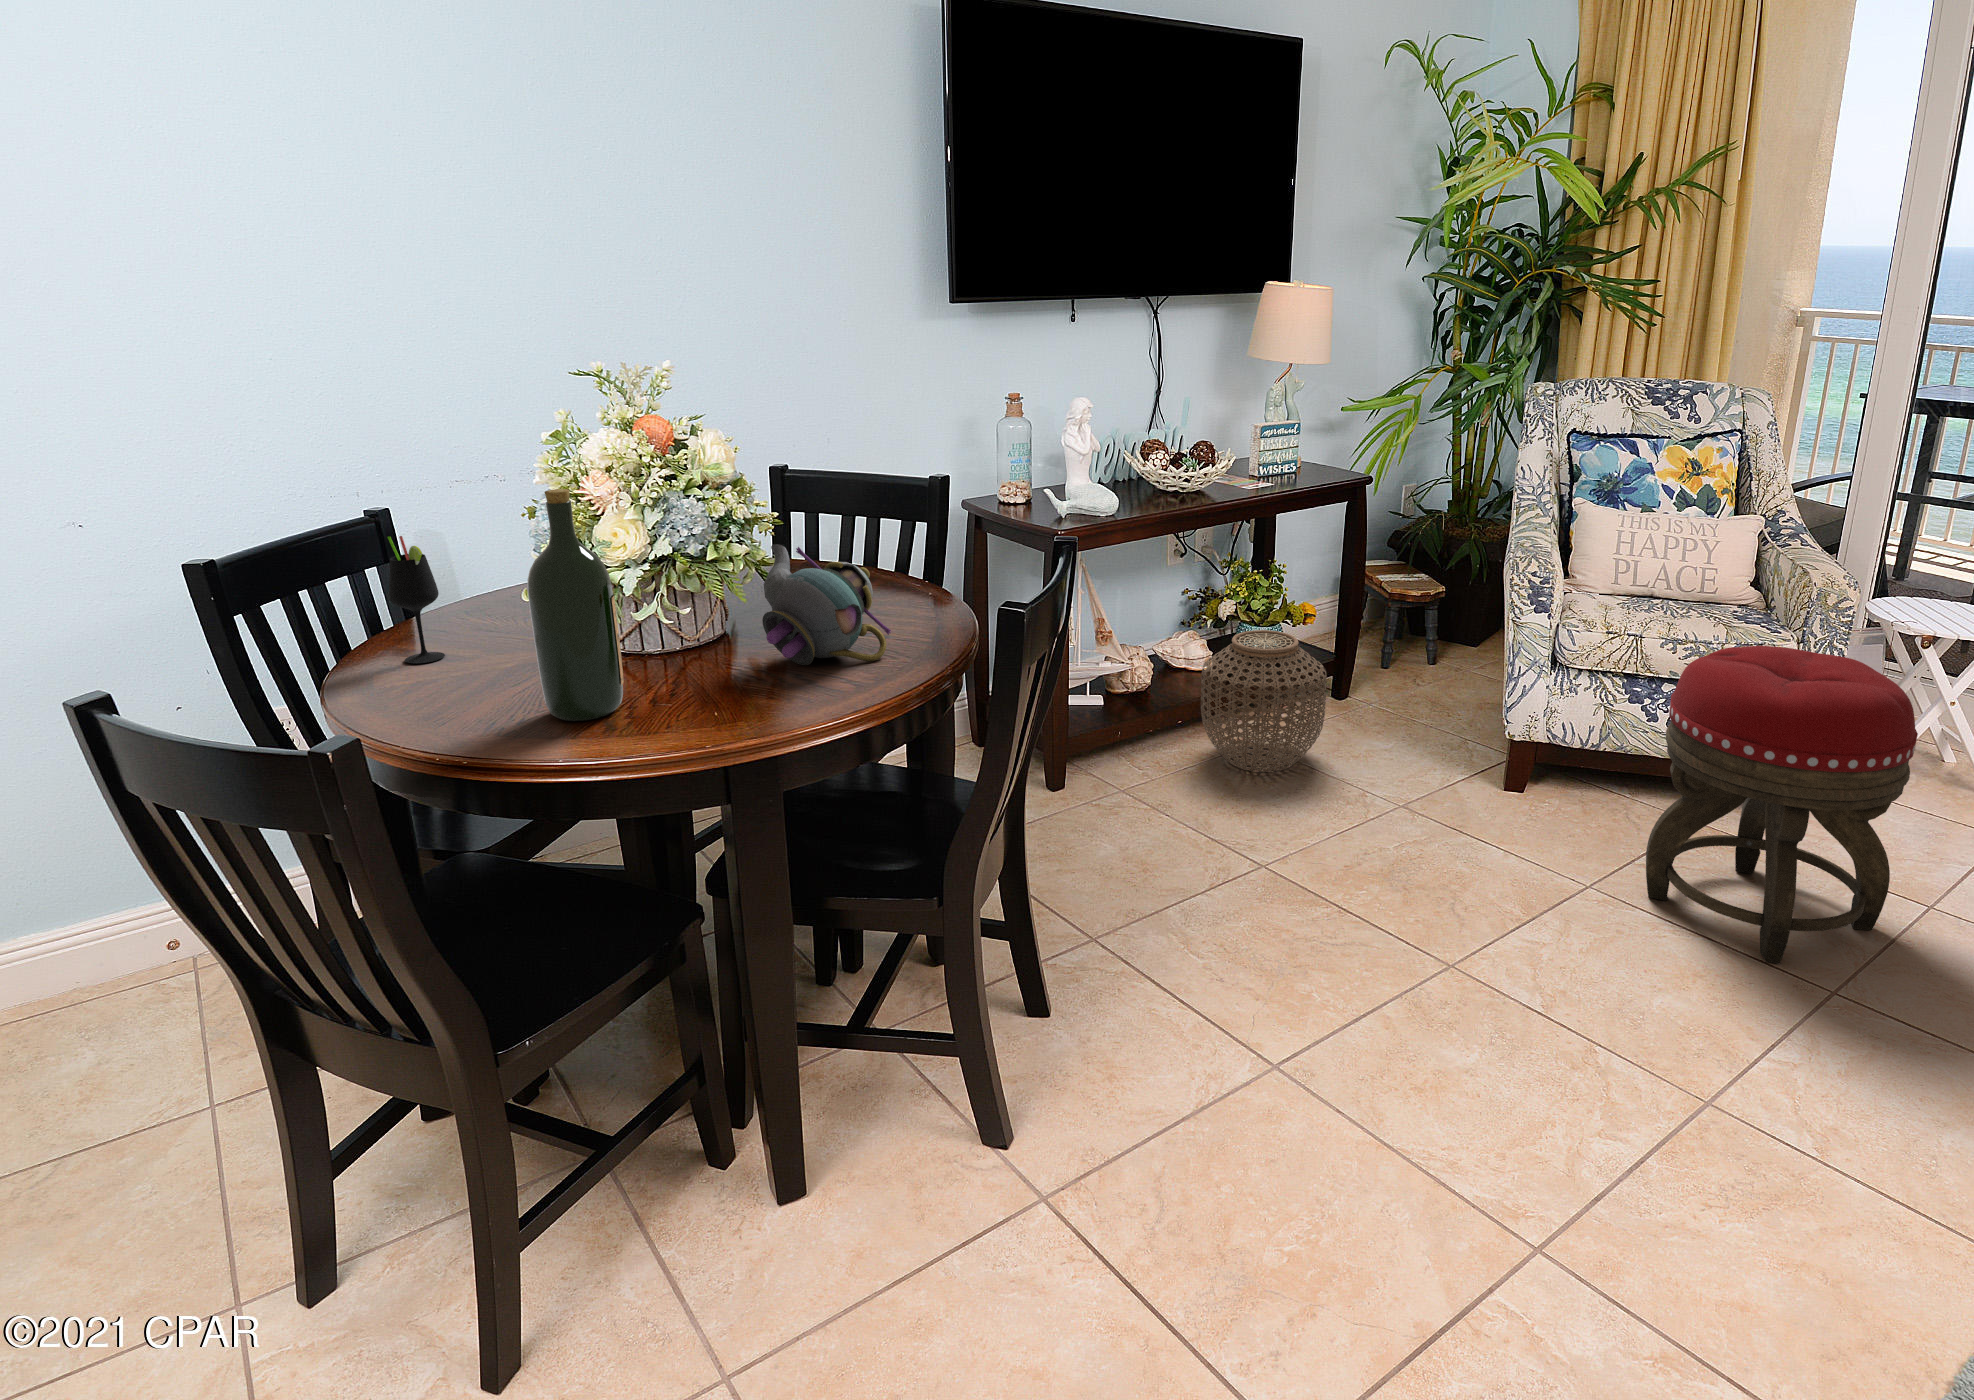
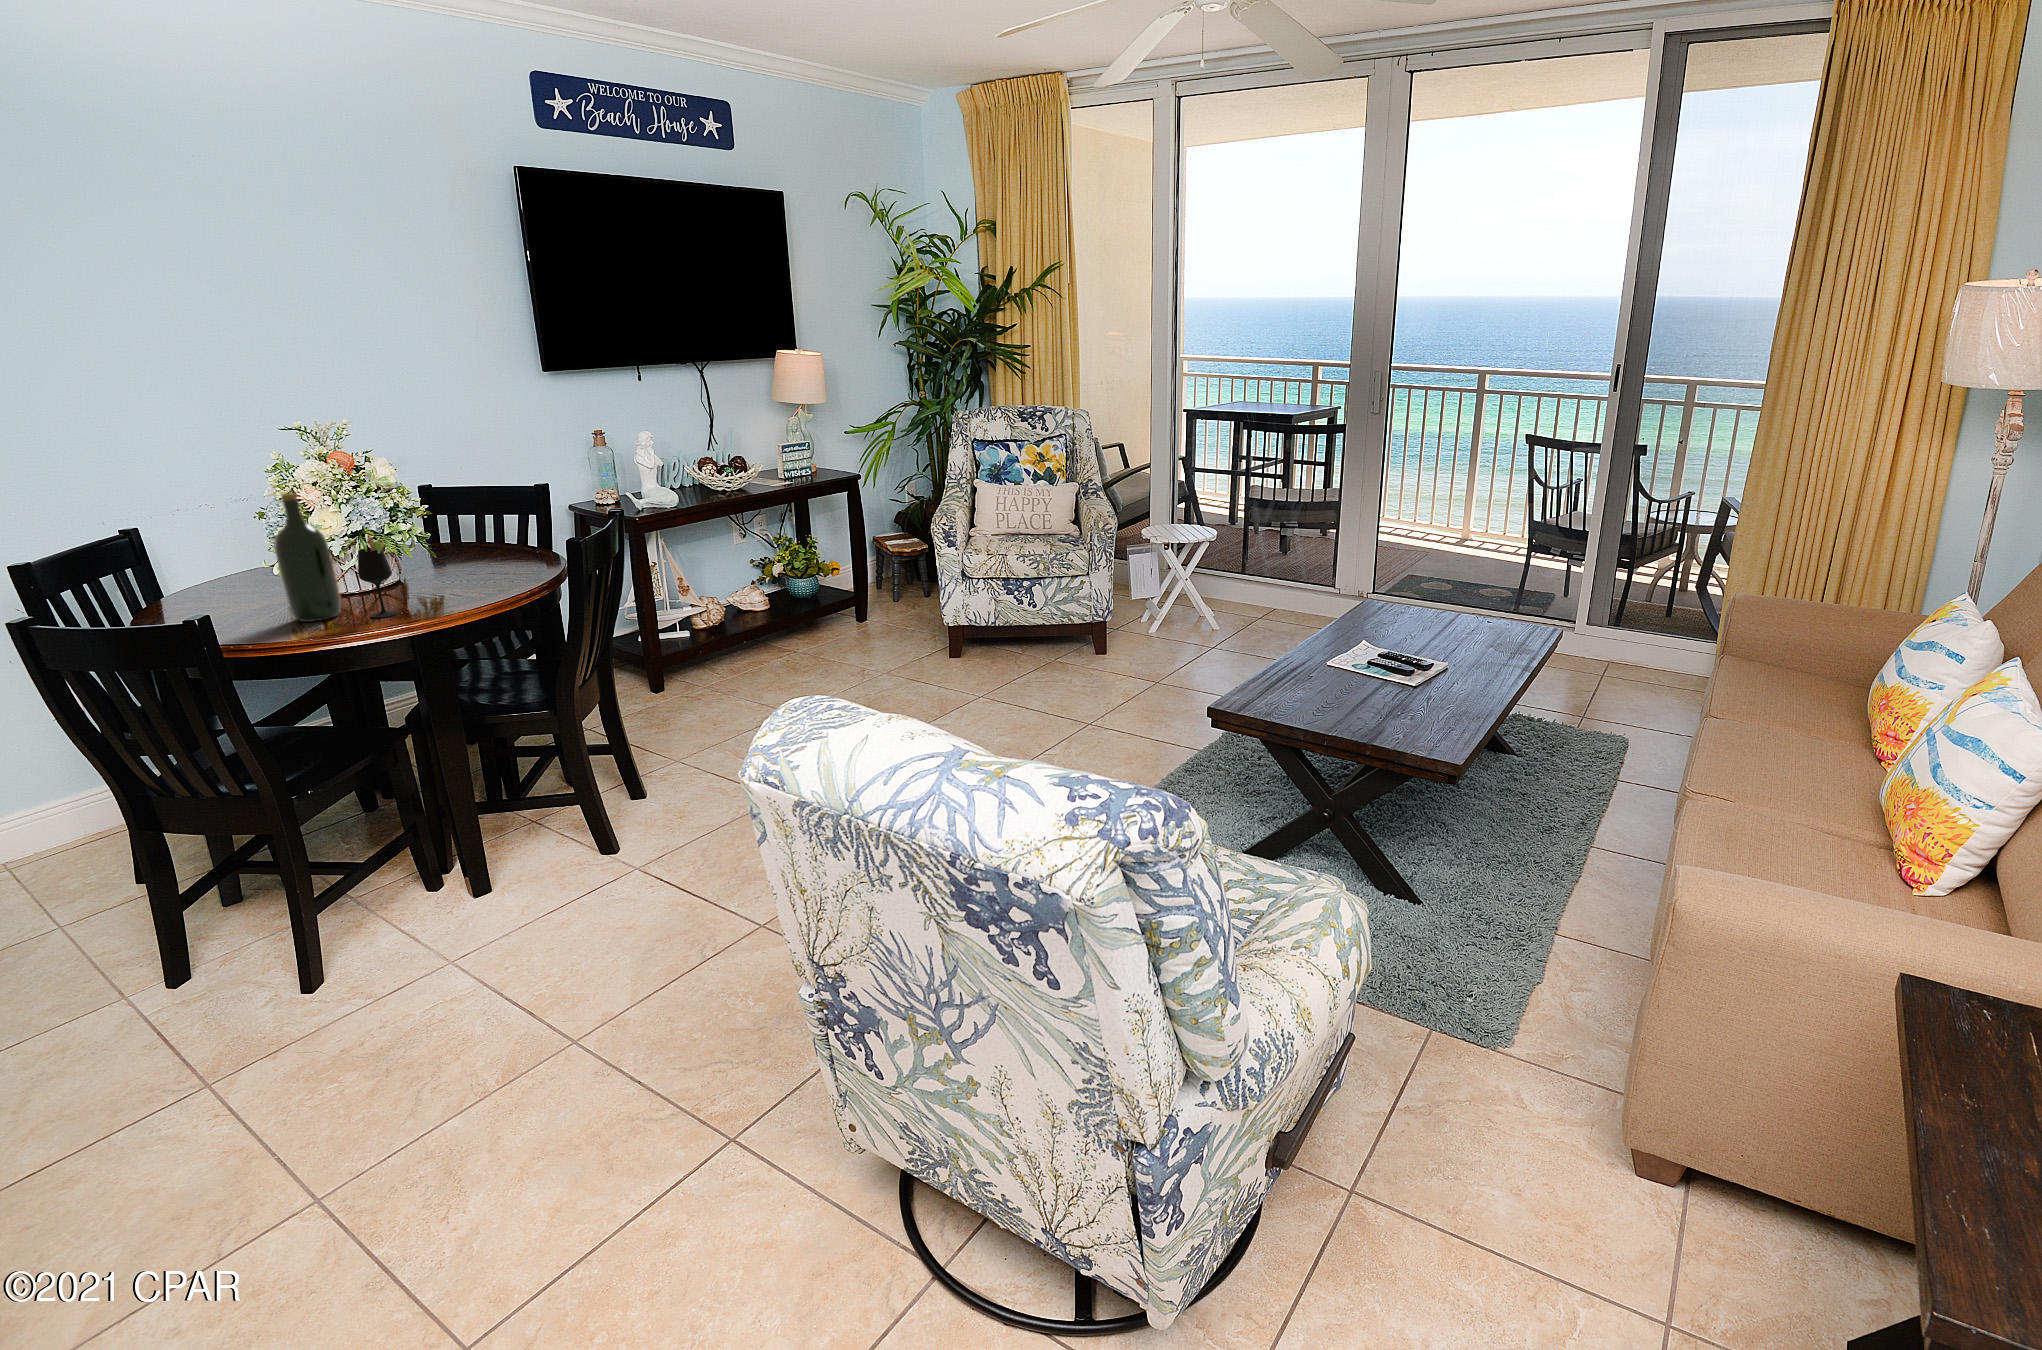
wine glass: present [388,536,445,663] -> present [358,535,398,618]
teapot: present [762,544,891,665] -> none [424,522,508,588]
woven basket: present [1201,630,1327,772] -> none [751,574,835,664]
footstool: present [1646,646,1918,964] -> none [1002,551,1120,716]

